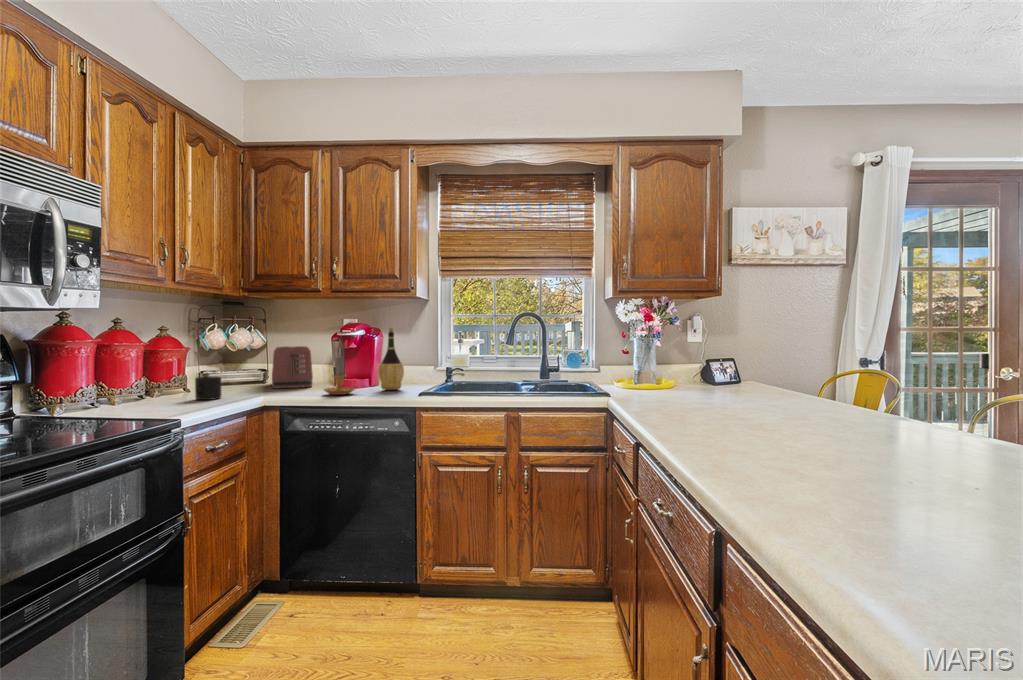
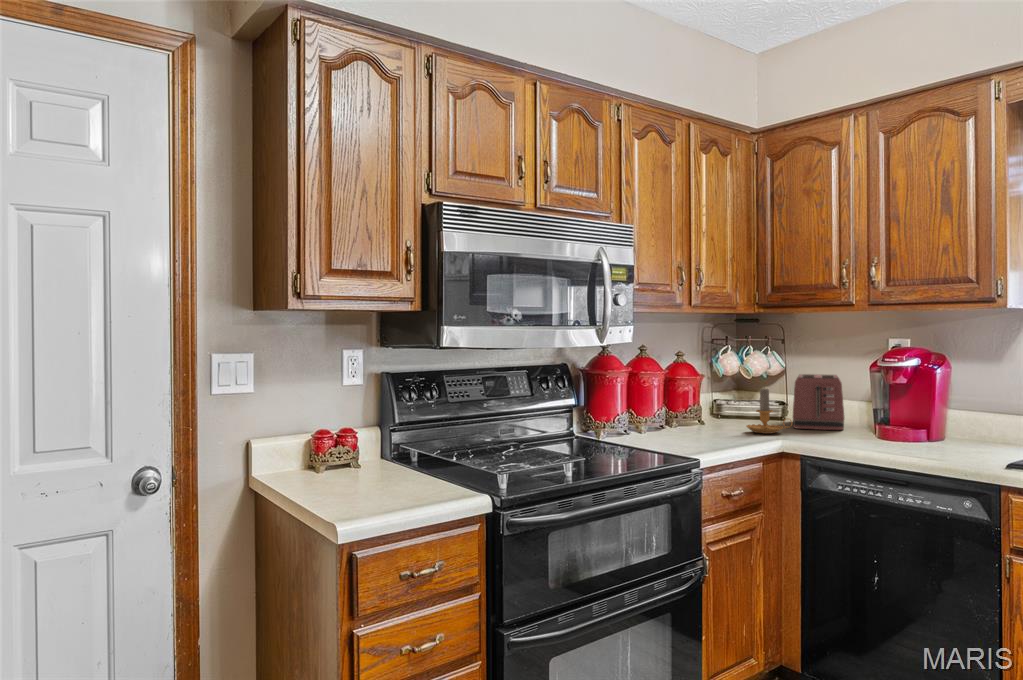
wine bottle: present [378,328,404,390] -> none [939,356,981,447]
candle: present [324,357,359,395] -> present [746,388,792,434]
mug: present [195,377,222,400] -> none [711,411,737,437]

